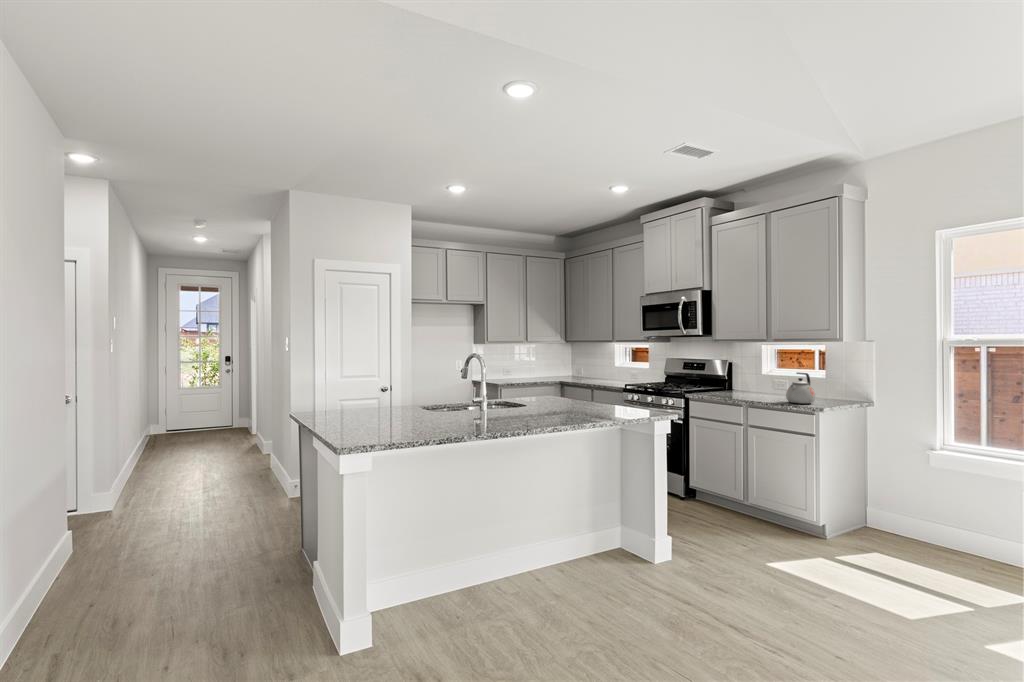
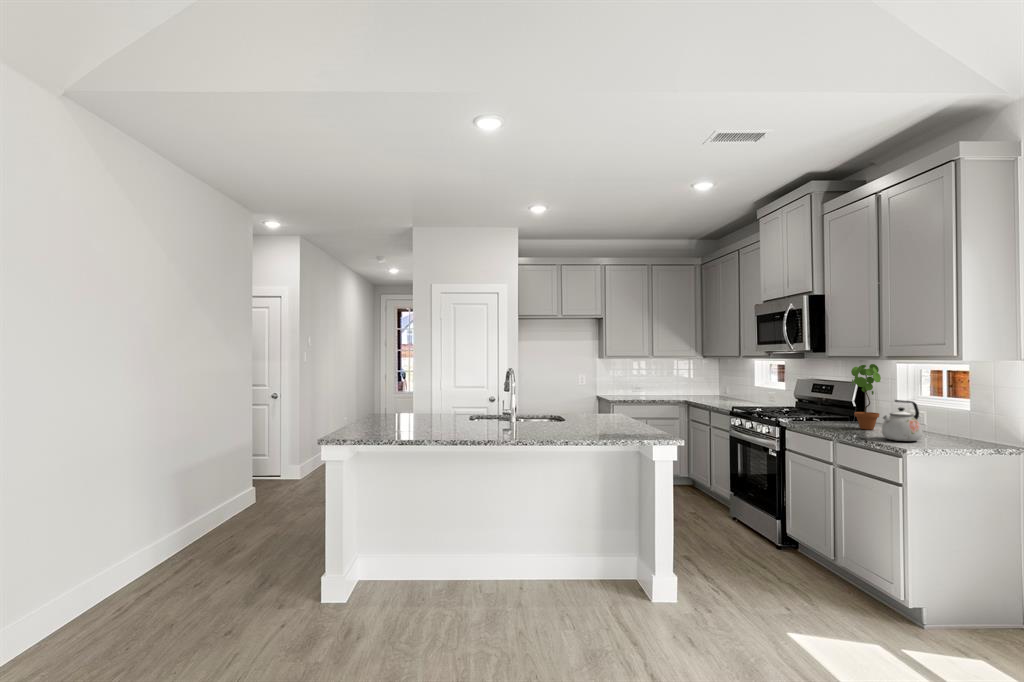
potted plant: none [747,345,770,397] -> present [851,364,881,430]

